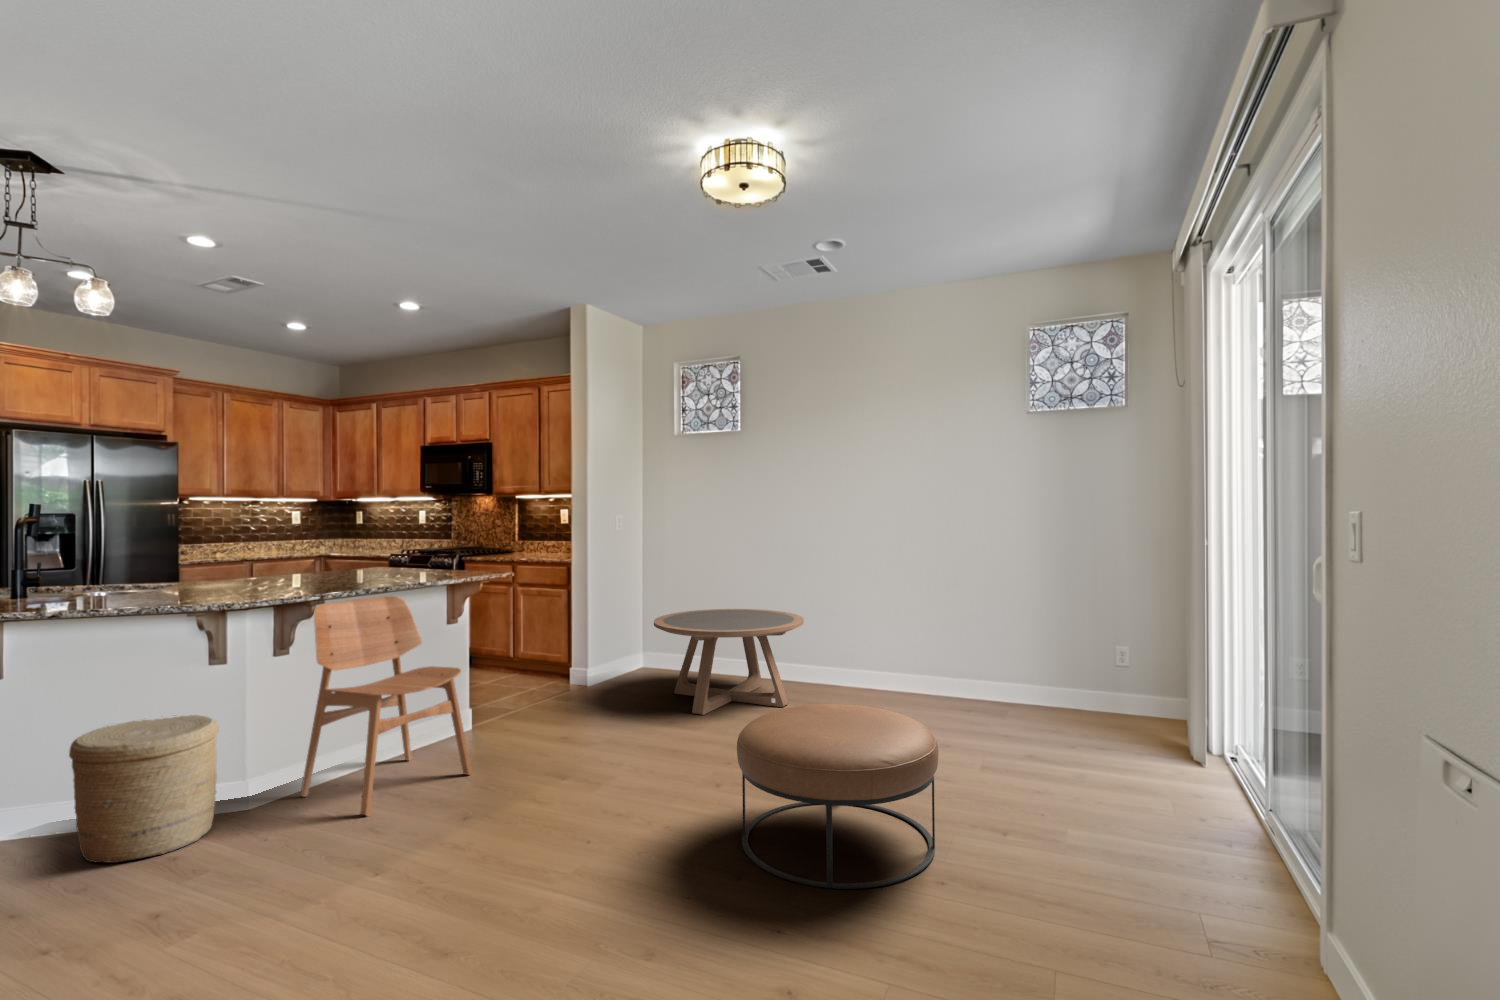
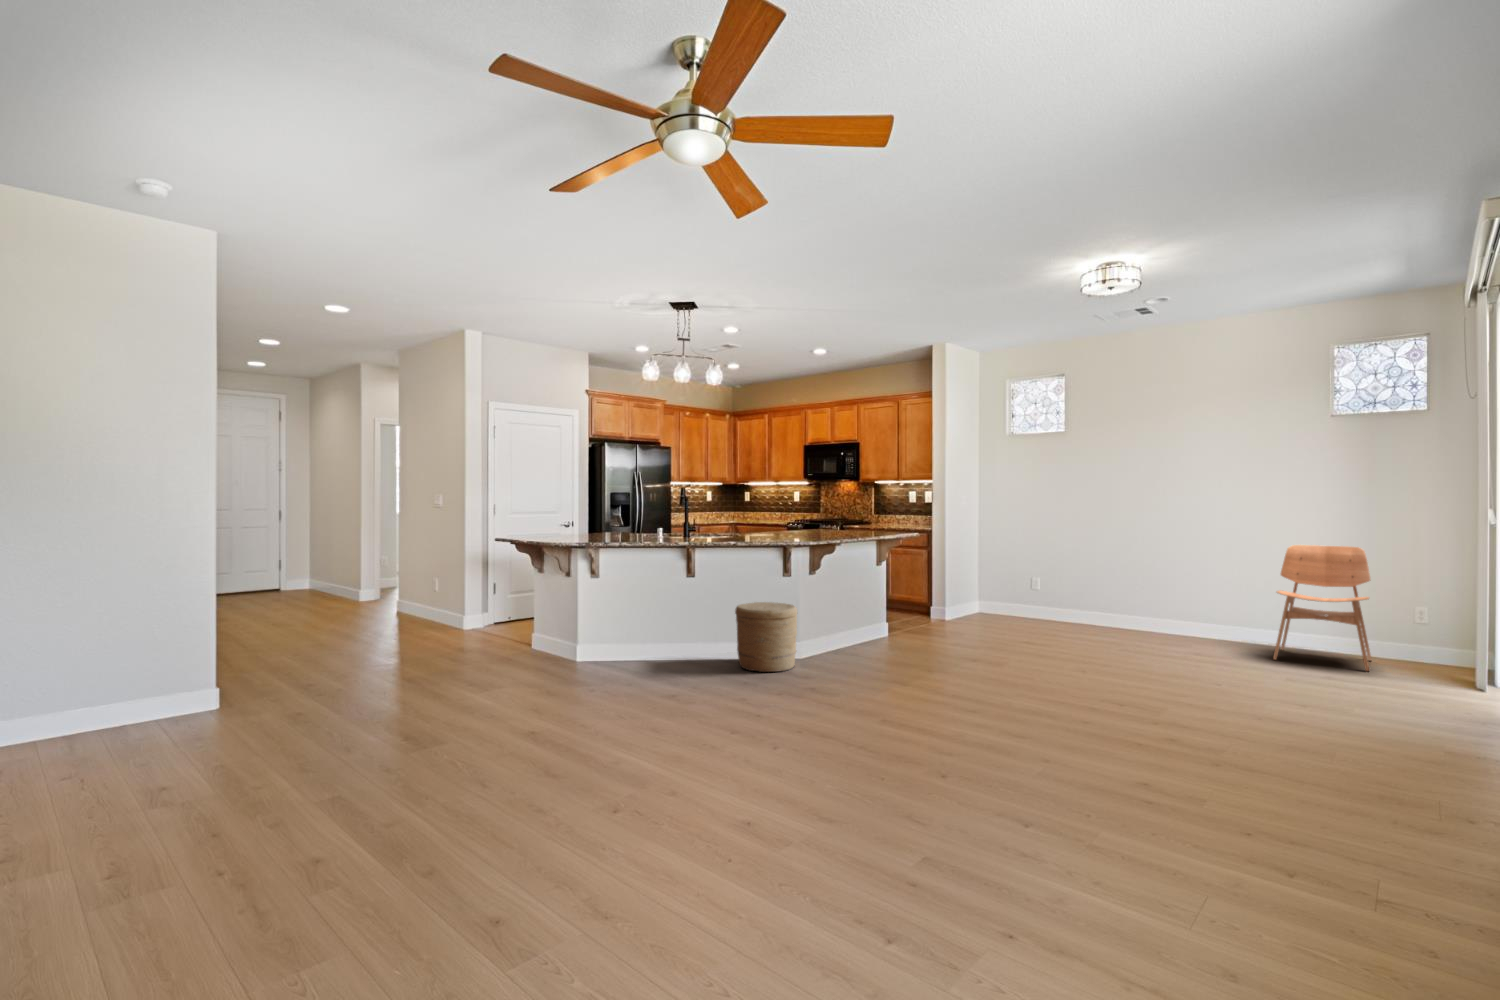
dining chair: present [301,596,472,815] -> present [1273,545,1372,671]
coffee table: present [654,609,804,715] -> none [1006,567,1126,639]
ottoman: present [737,704,938,889] -> none [1120,618,1268,717]

